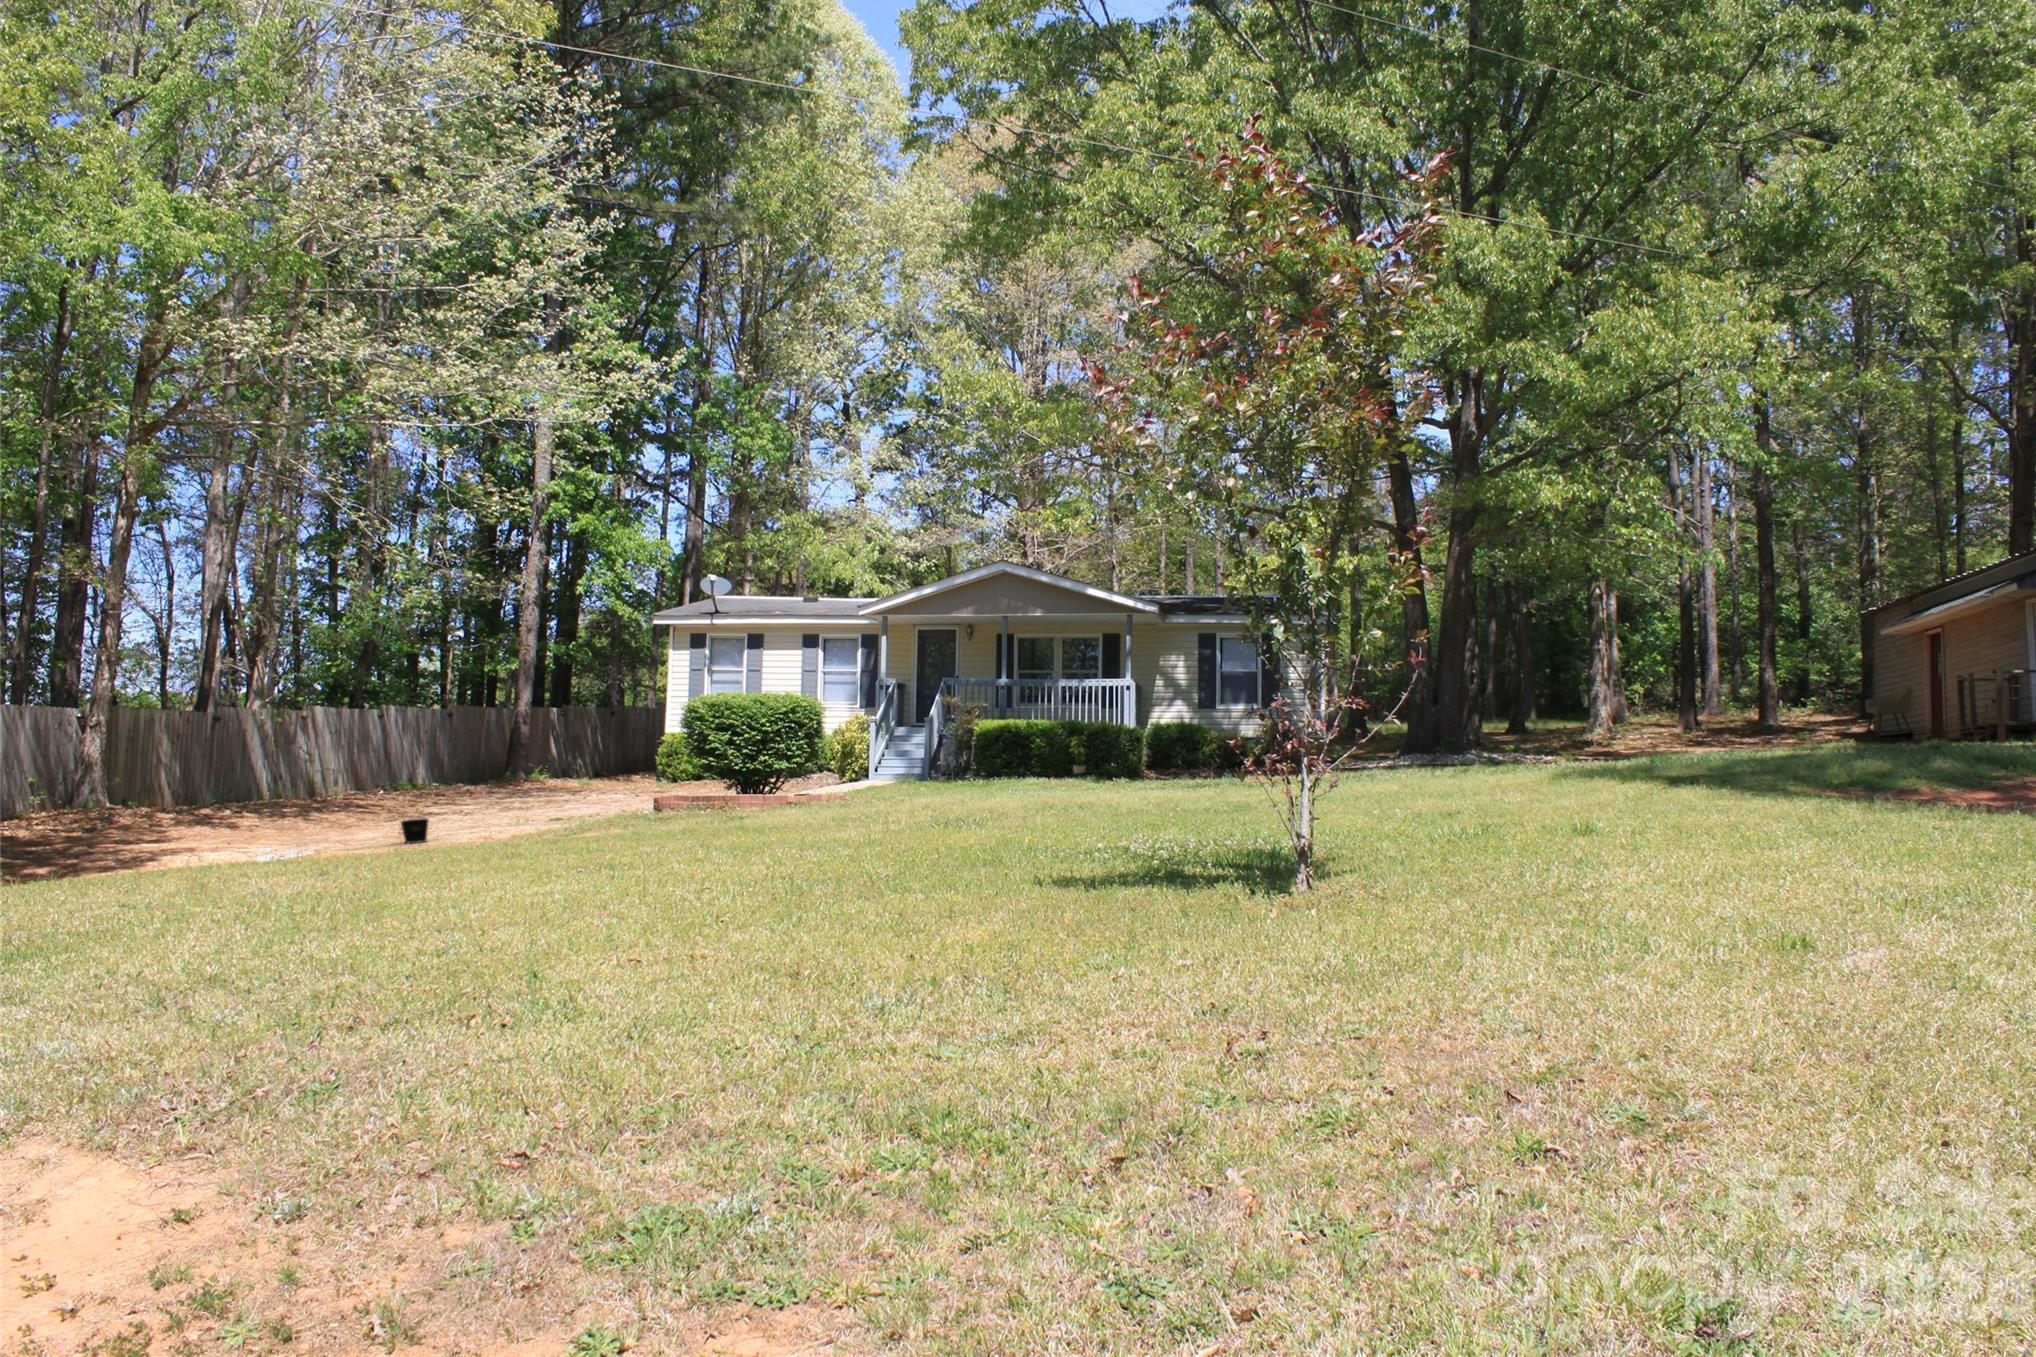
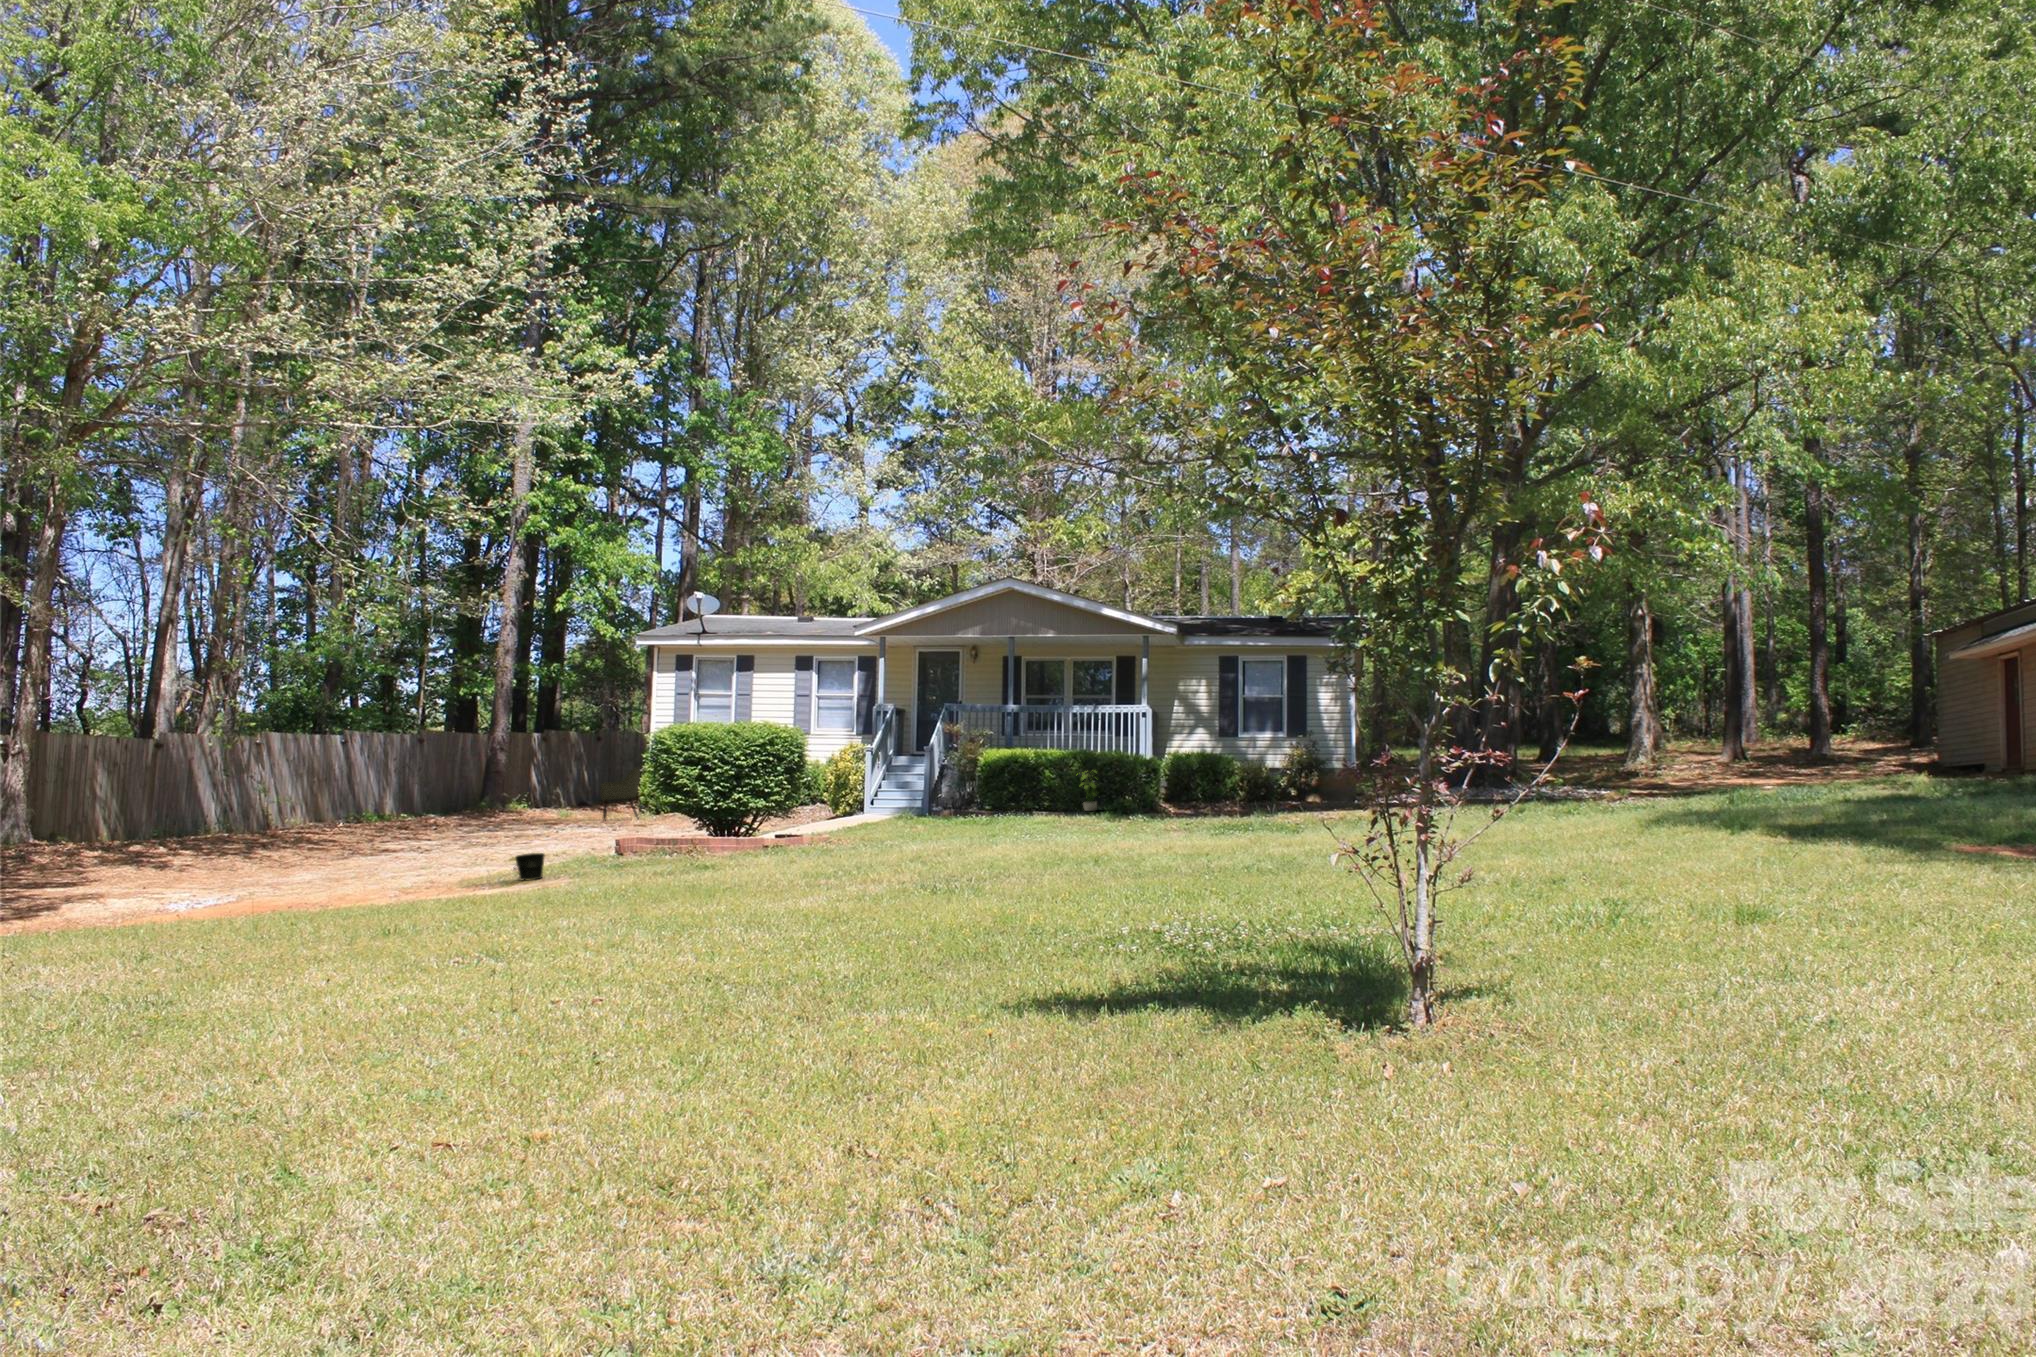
chair: present [1865,687,1912,732] -> present [600,768,640,821]
bucket: present [399,818,429,843] -> present [514,853,545,880]

